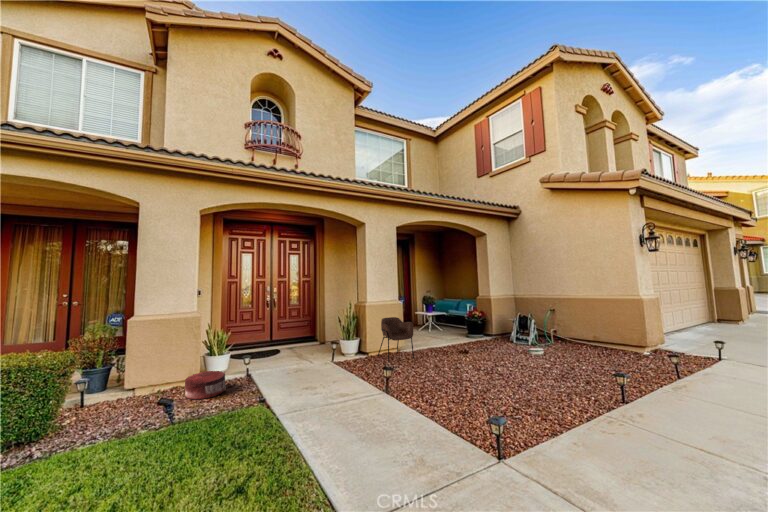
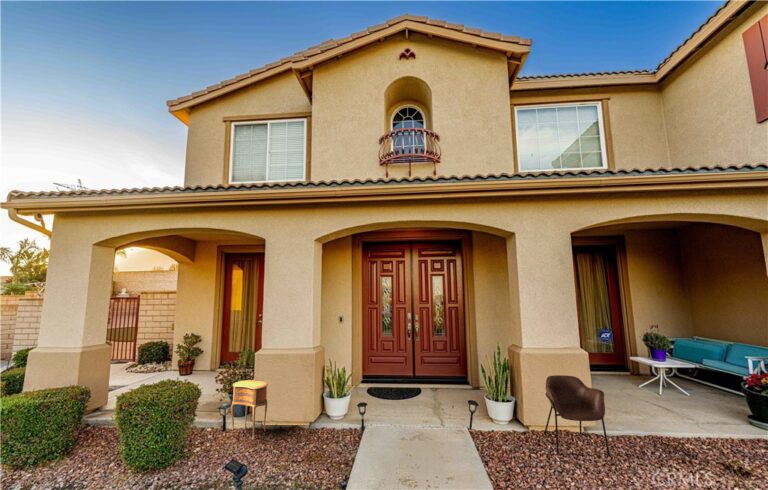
side table: none [105,347,151,405] -> present [231,380,268,440]
pouf: present [185,371,225,399] -> none [287,418,330,456]

